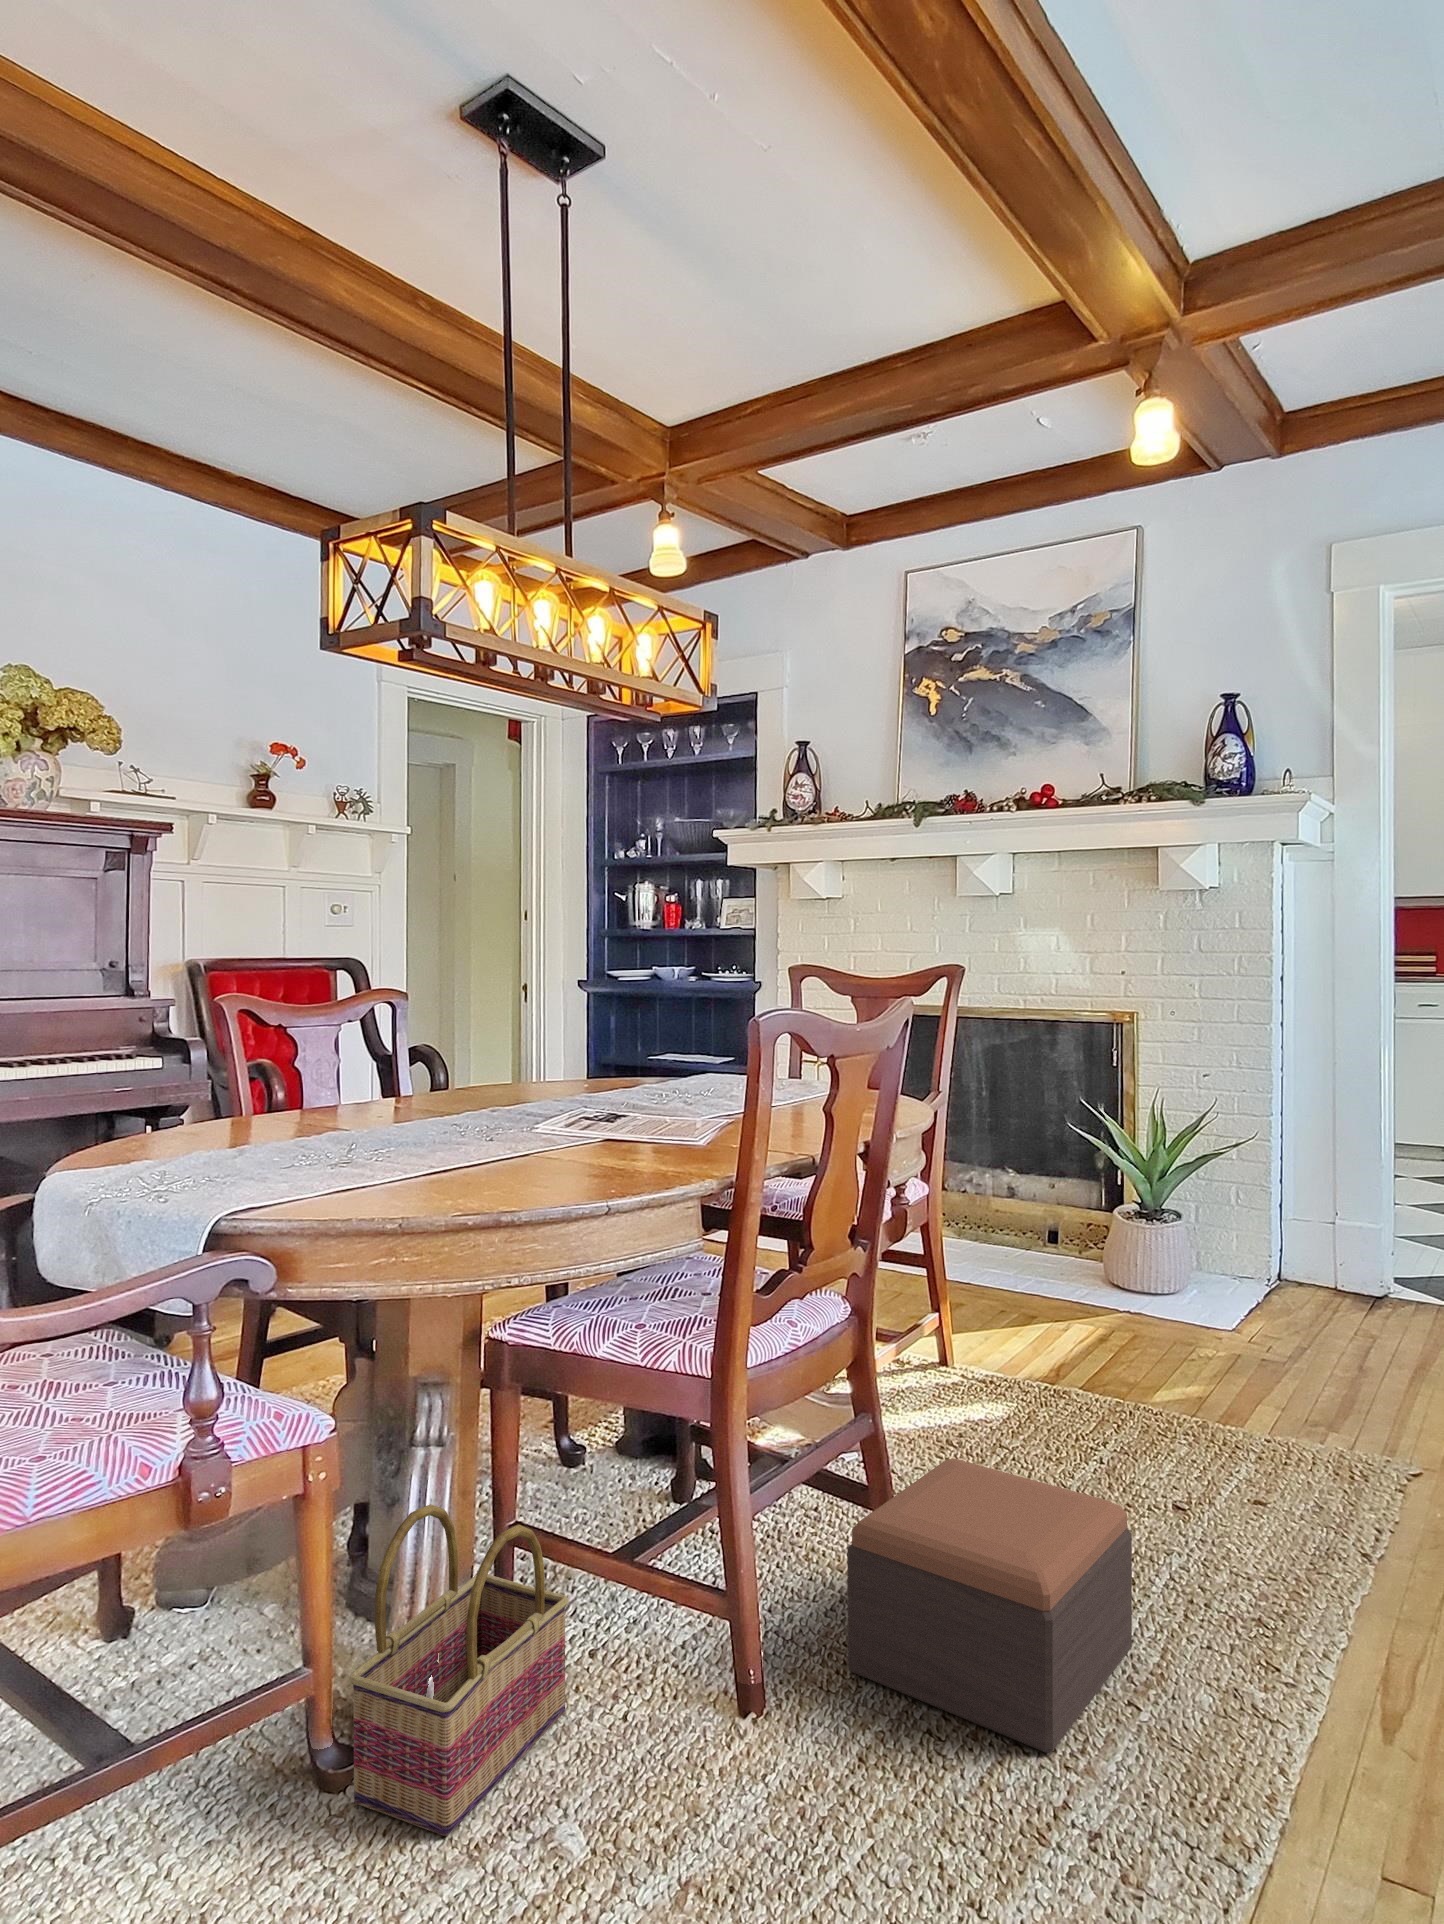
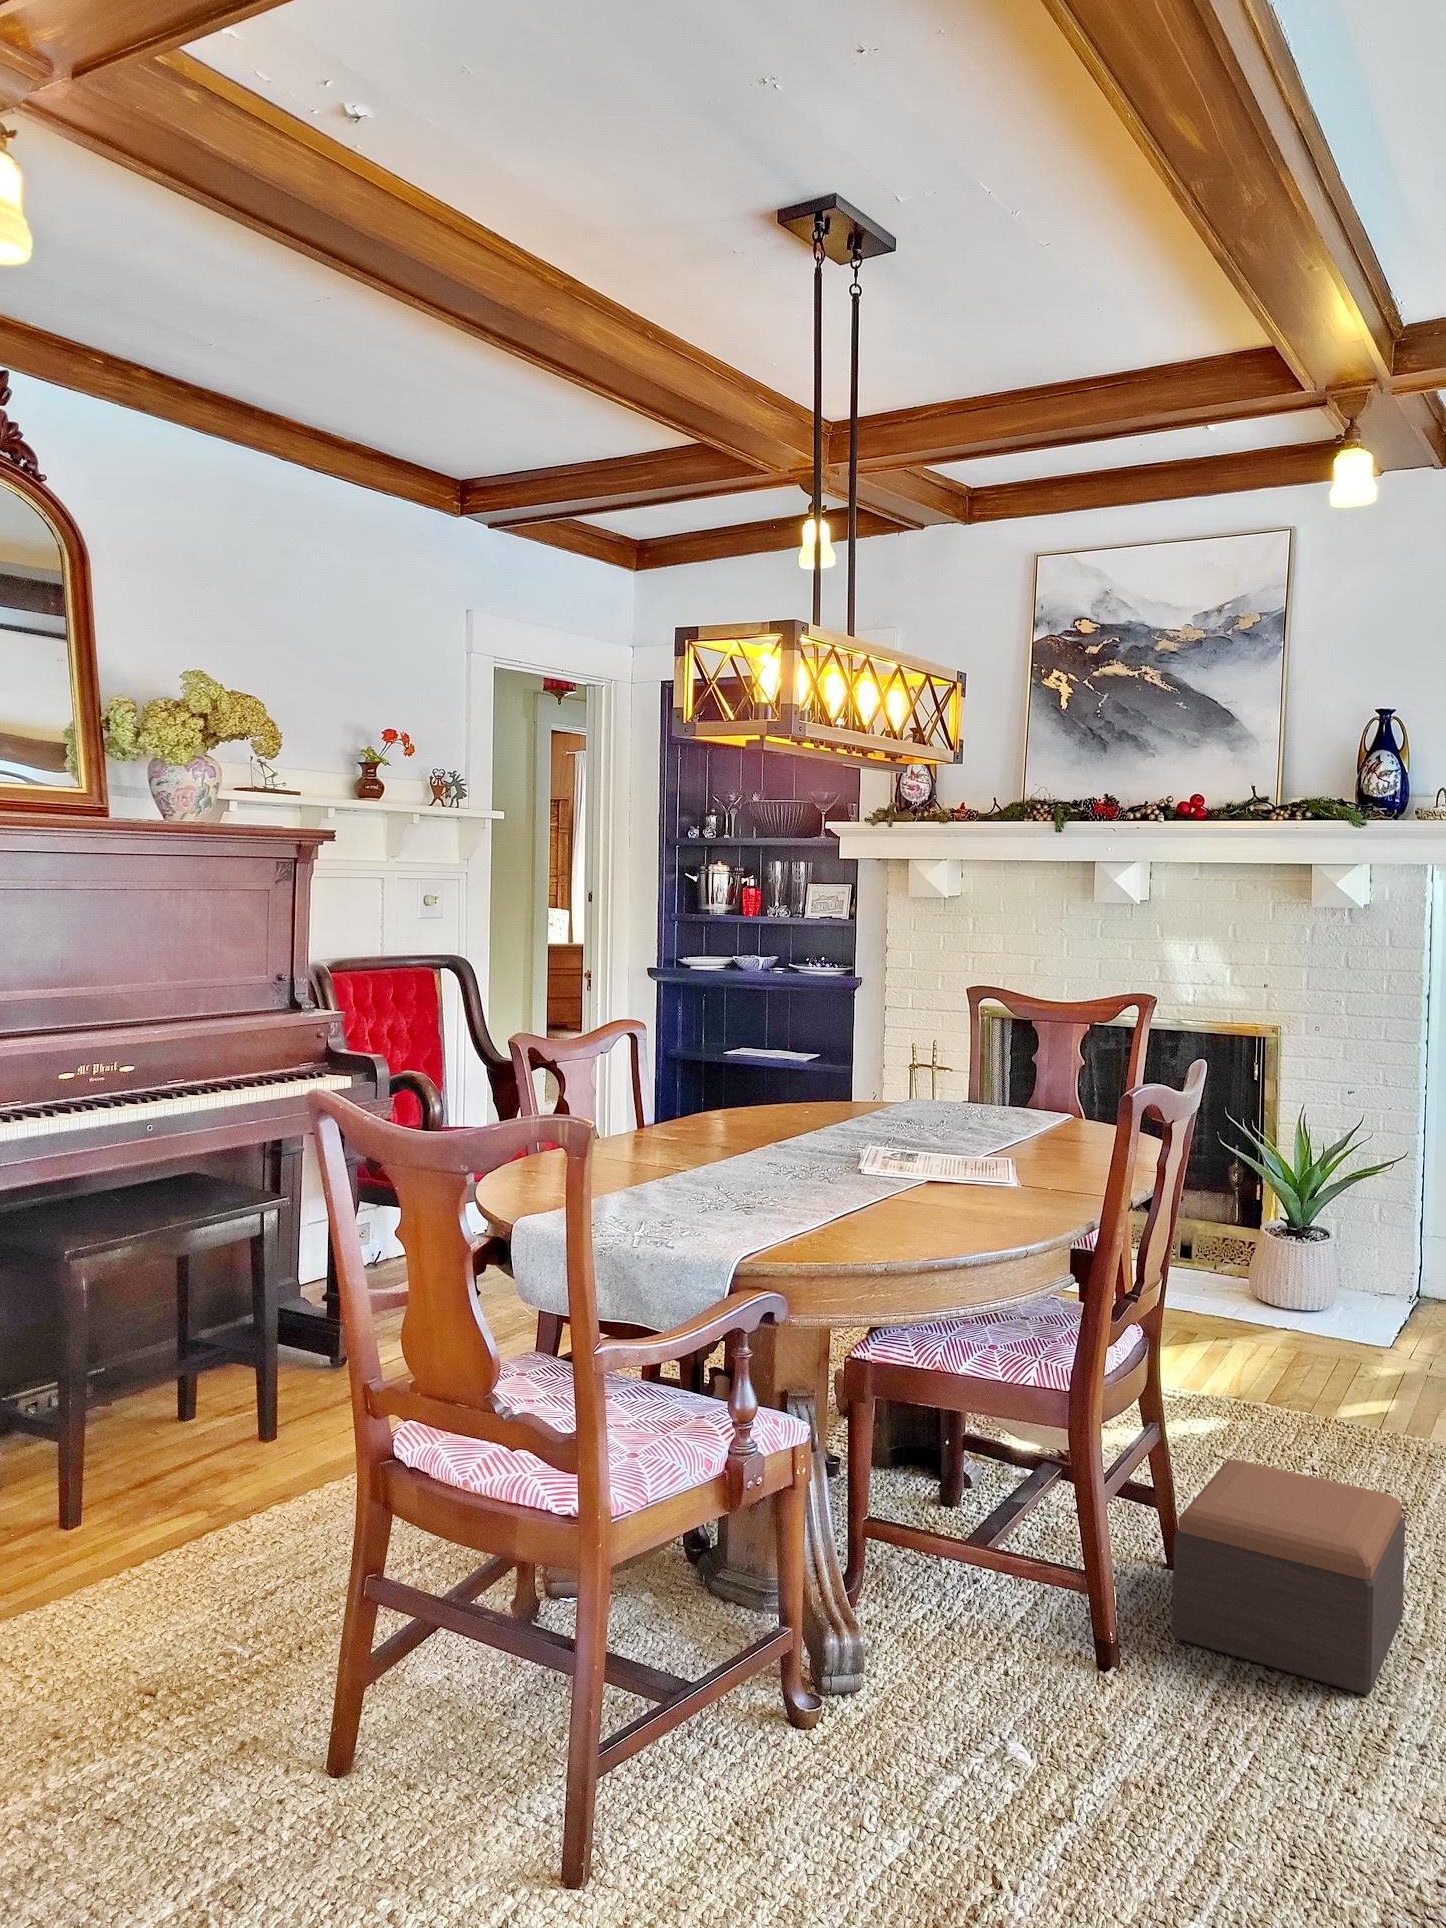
basket: present [349,1504,568,1836] -> none [821,1497,958,1760]

